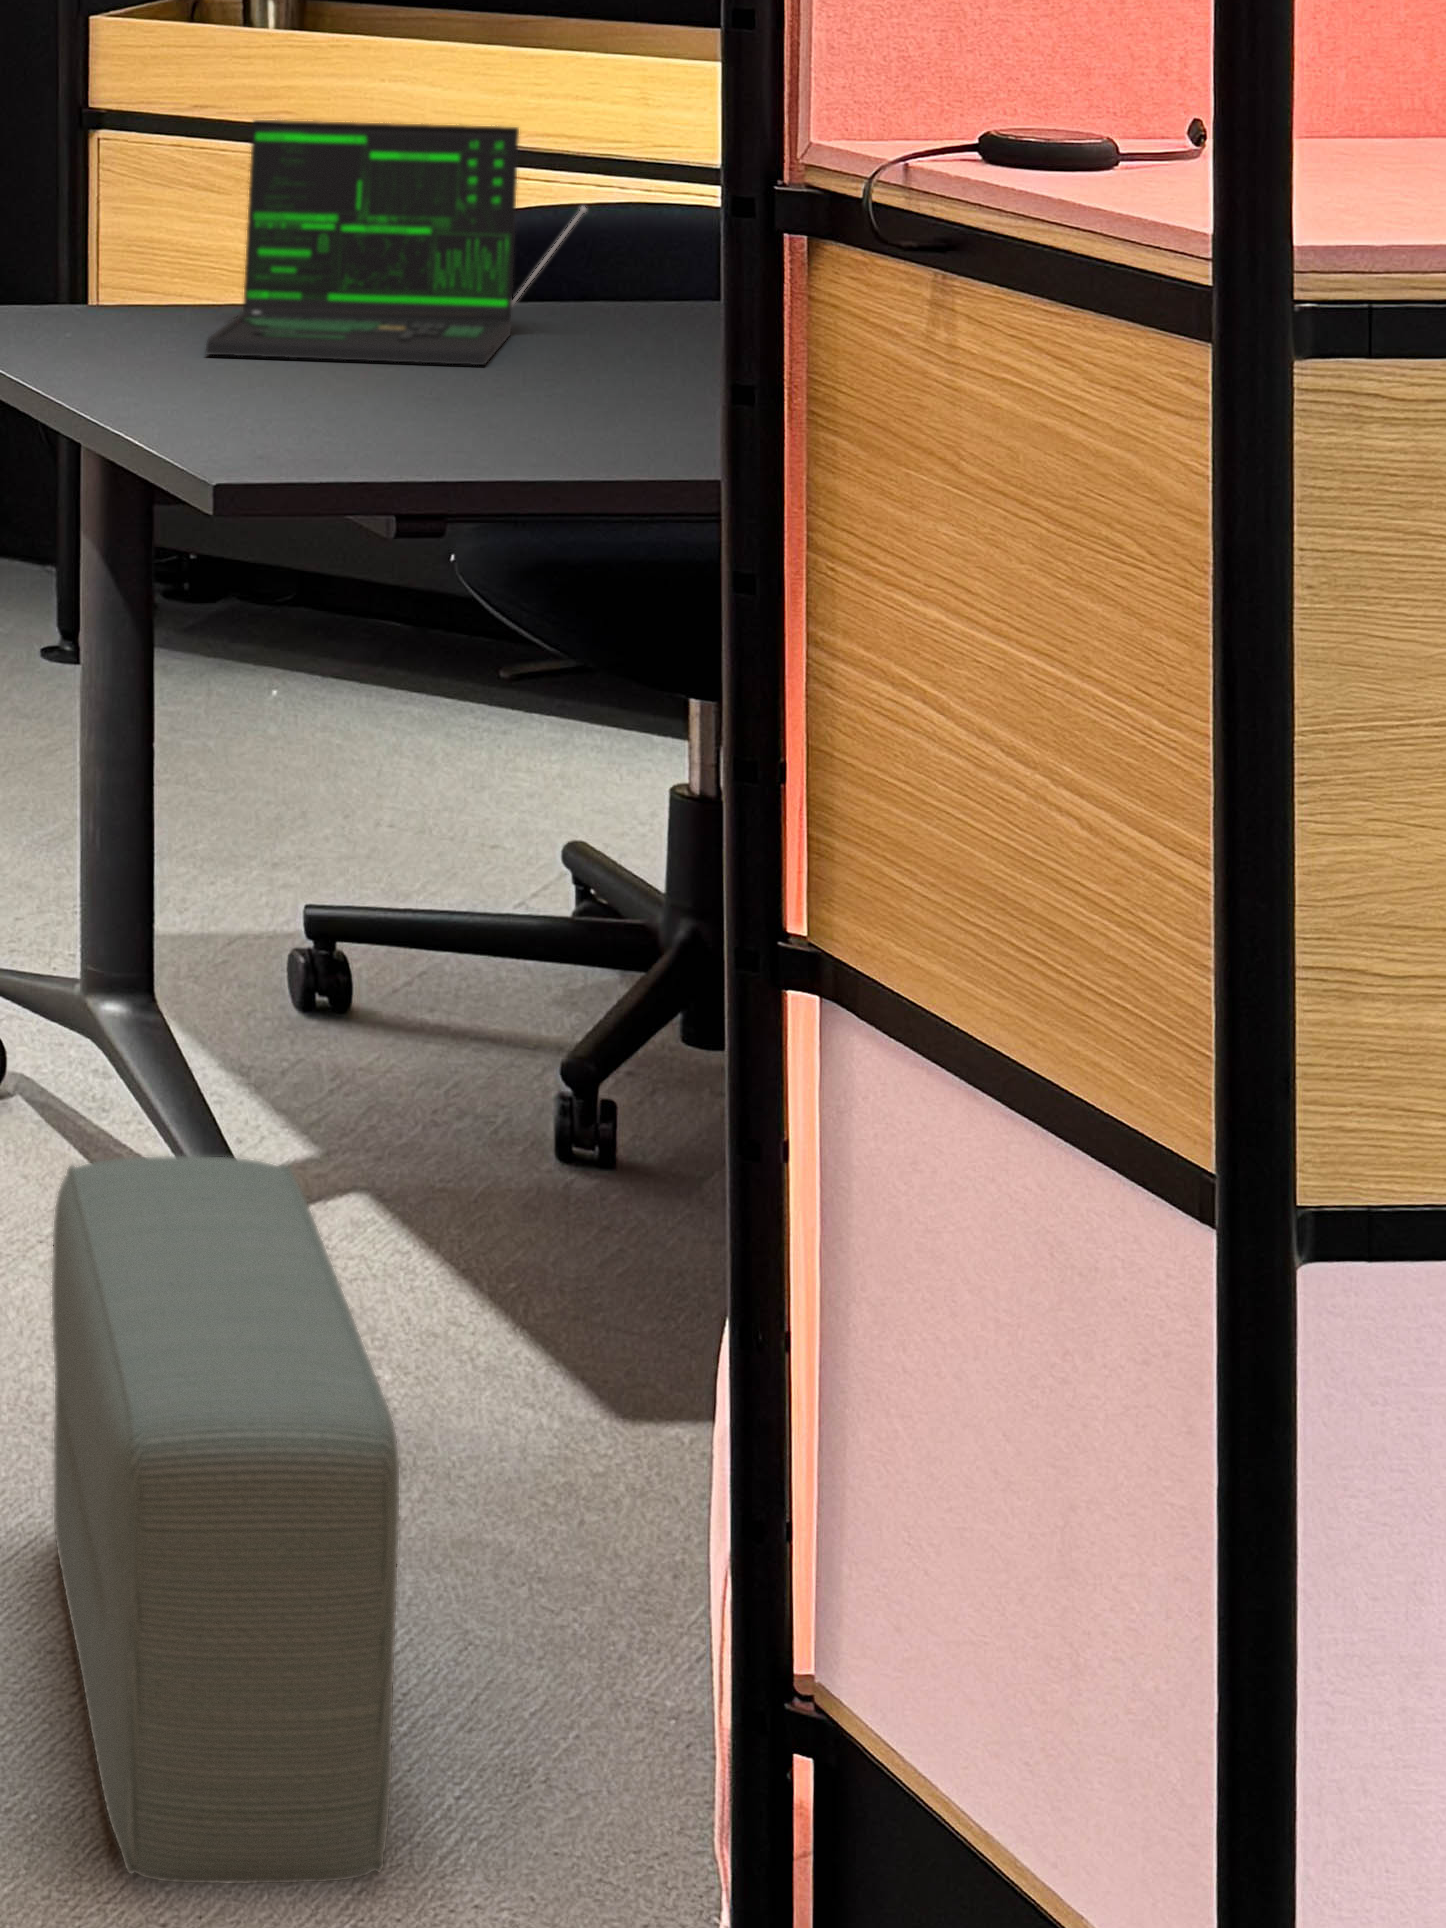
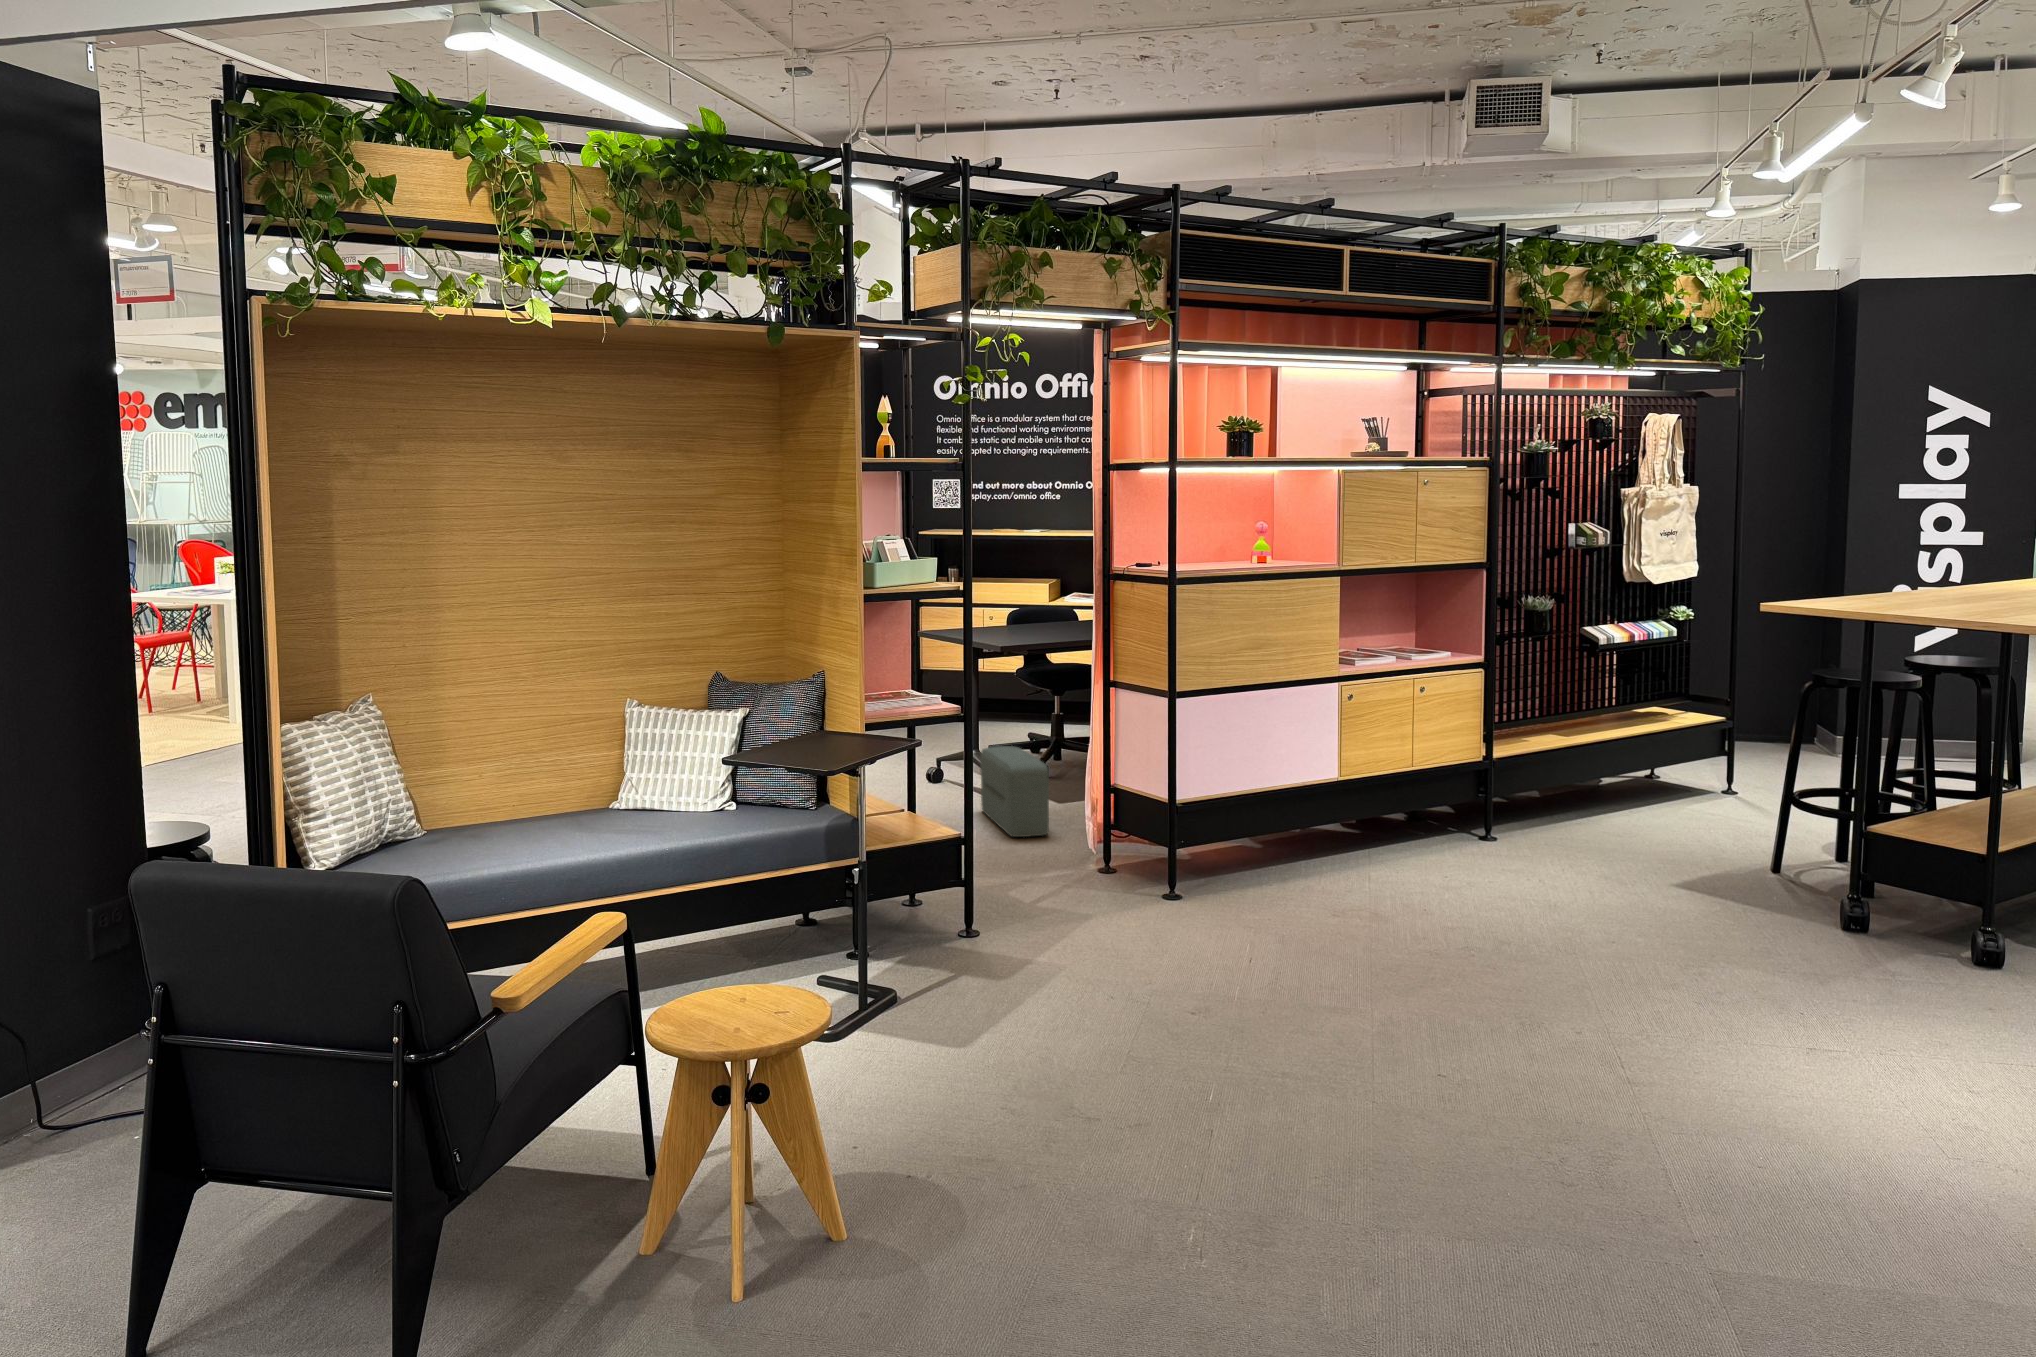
laptop: present [206,120,586,365] -> none [977,587,1041,628]

